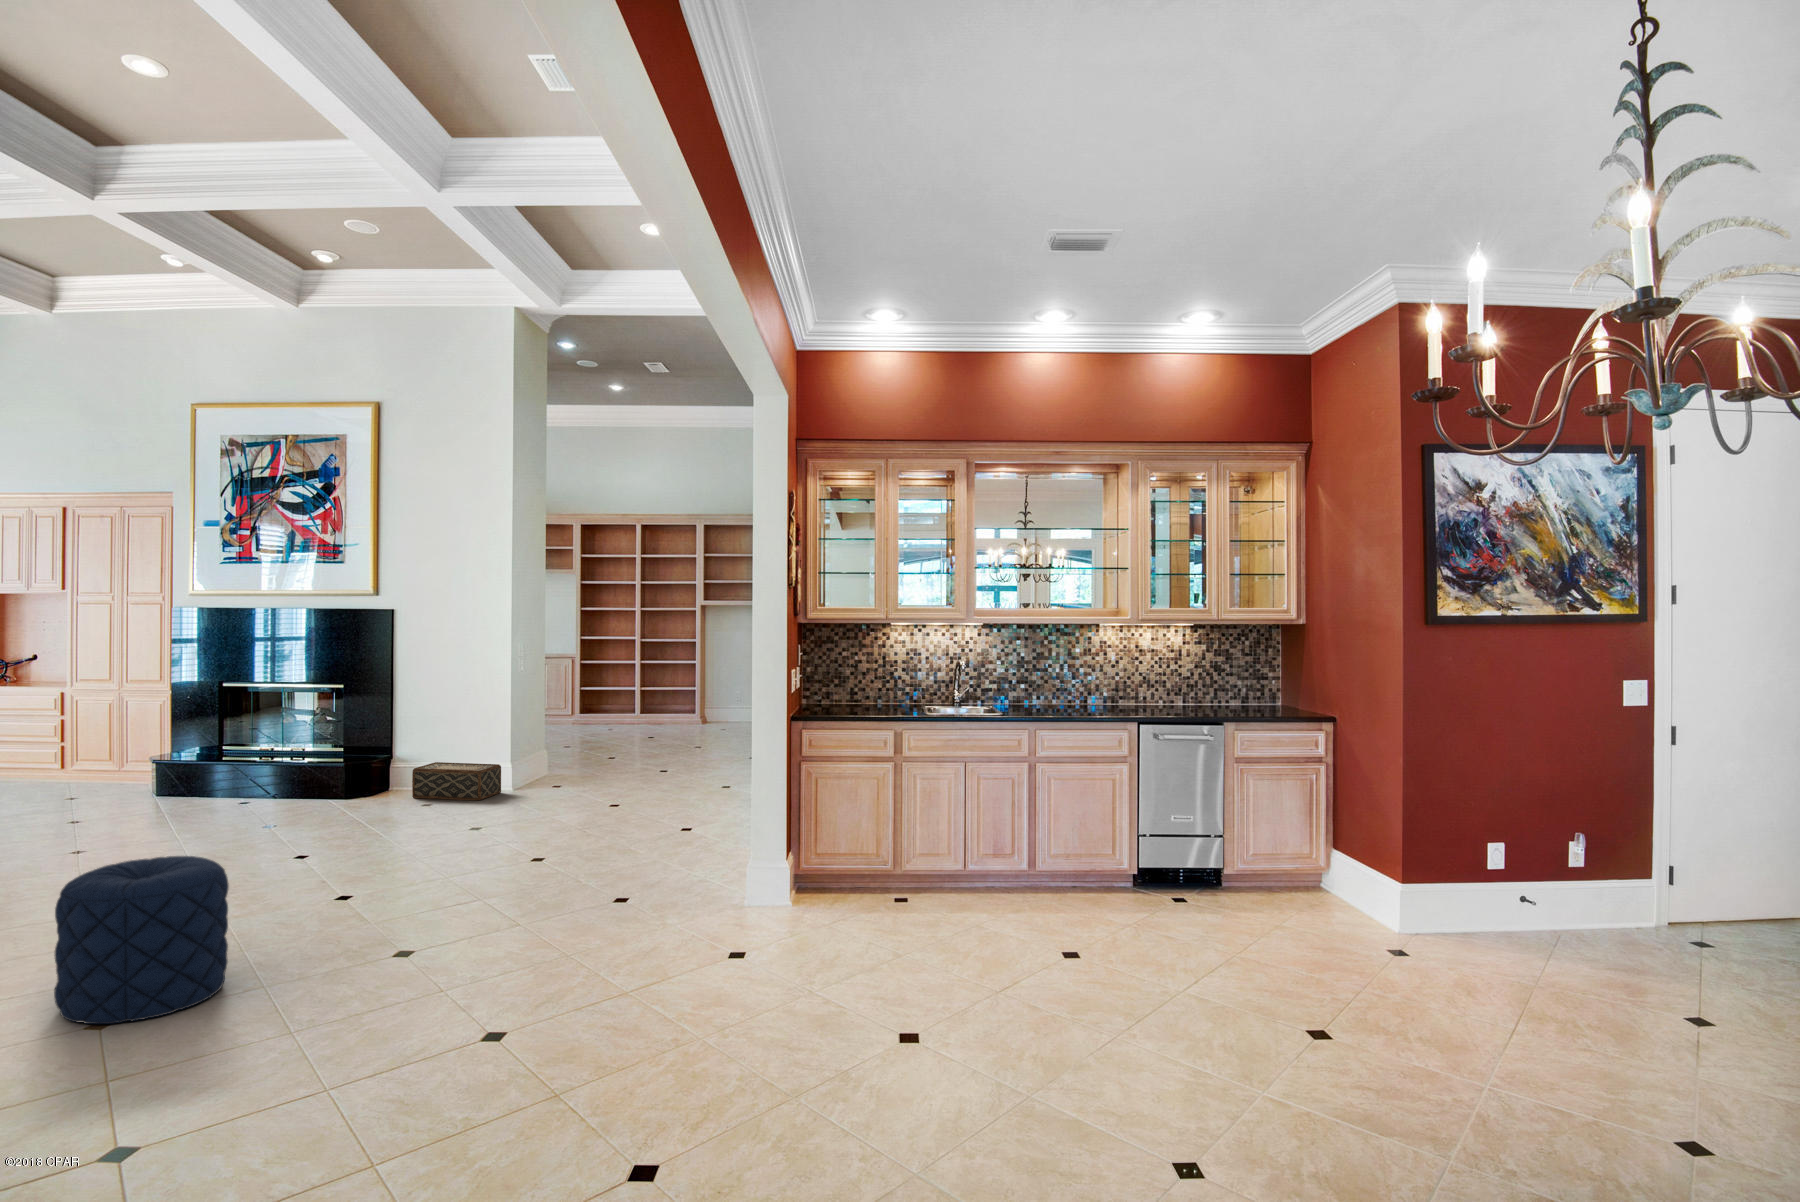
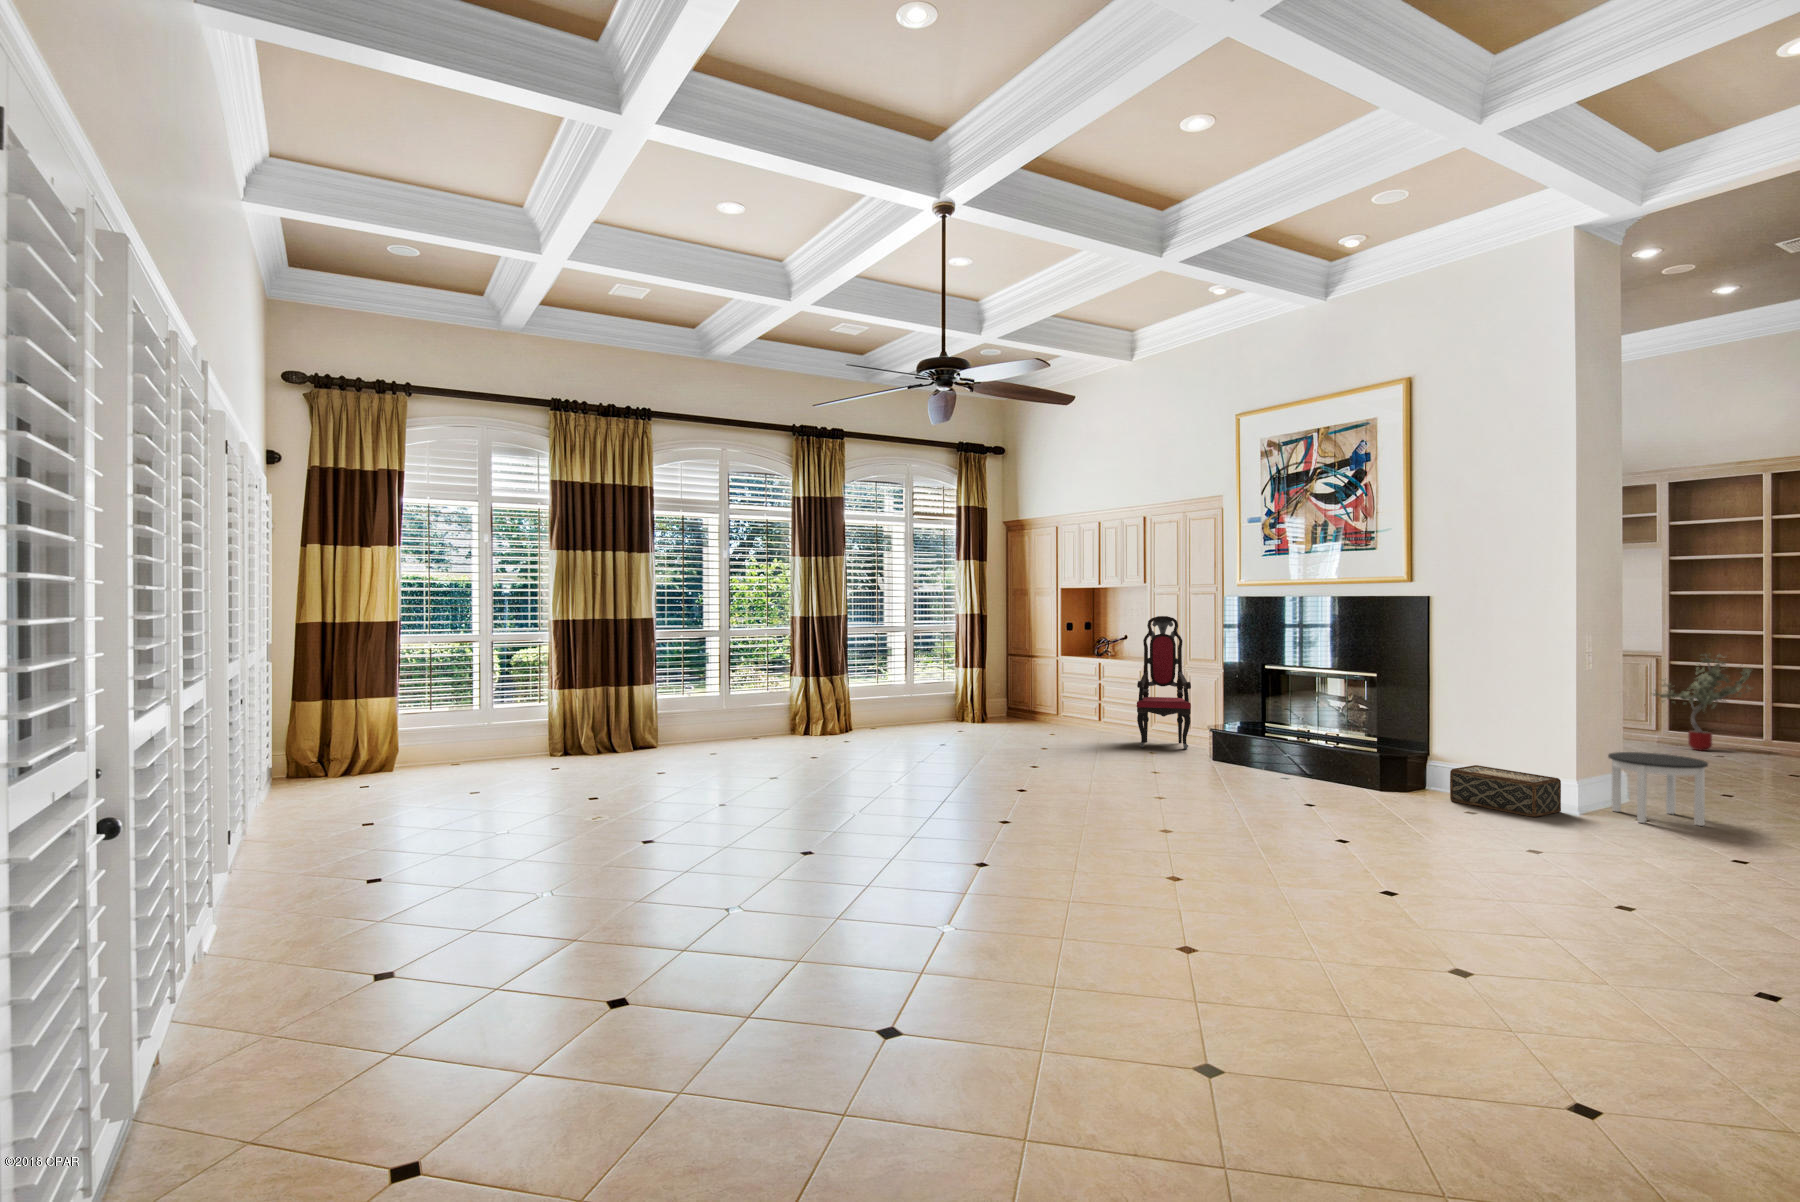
armchair: none [54,631,132,792] -> present [1137,616,1191,749]
potted tree: none [582,650,647,728] -> present [1654,654,1751,751]
round table: none [536,735,601,792] -> present [1608,752,1708,826]
pouf: present [54,856,229,1024] -> none [1125,828,1277,1002]

